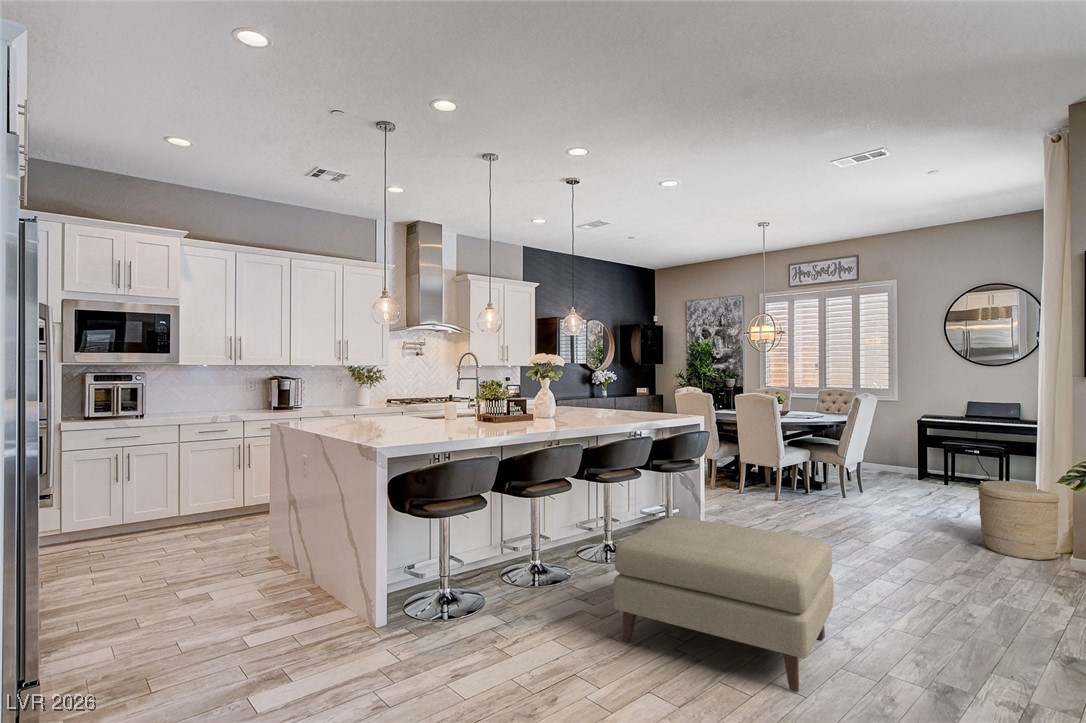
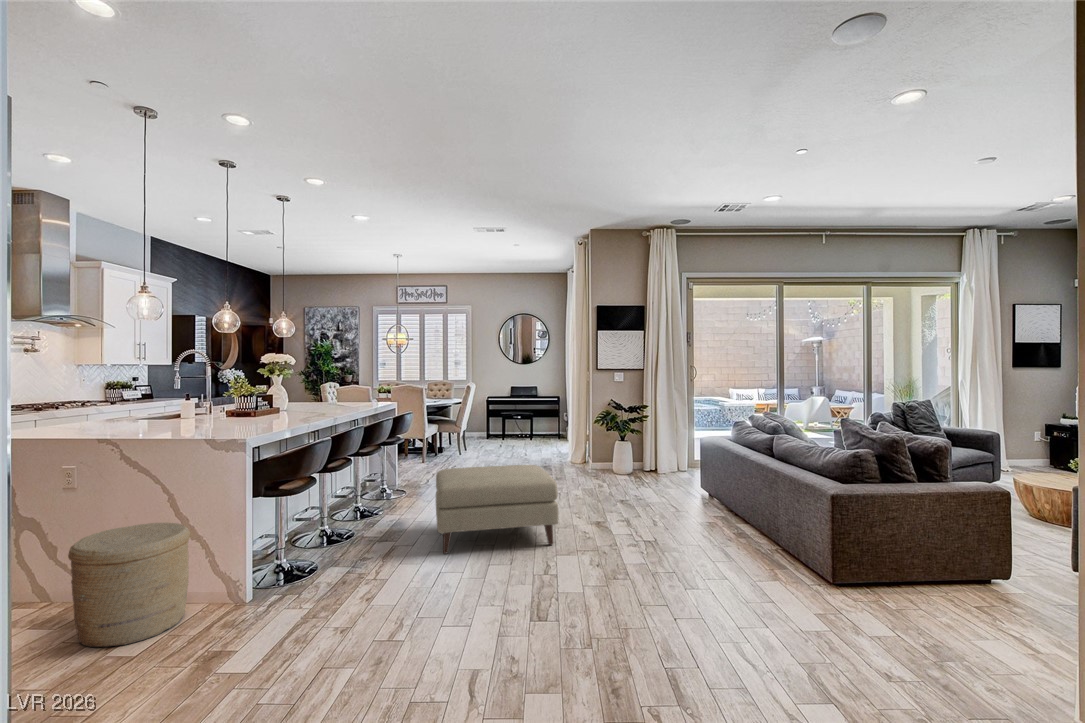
woven basket: present [978,481,1059,560] -> present [68,523,190,647]

